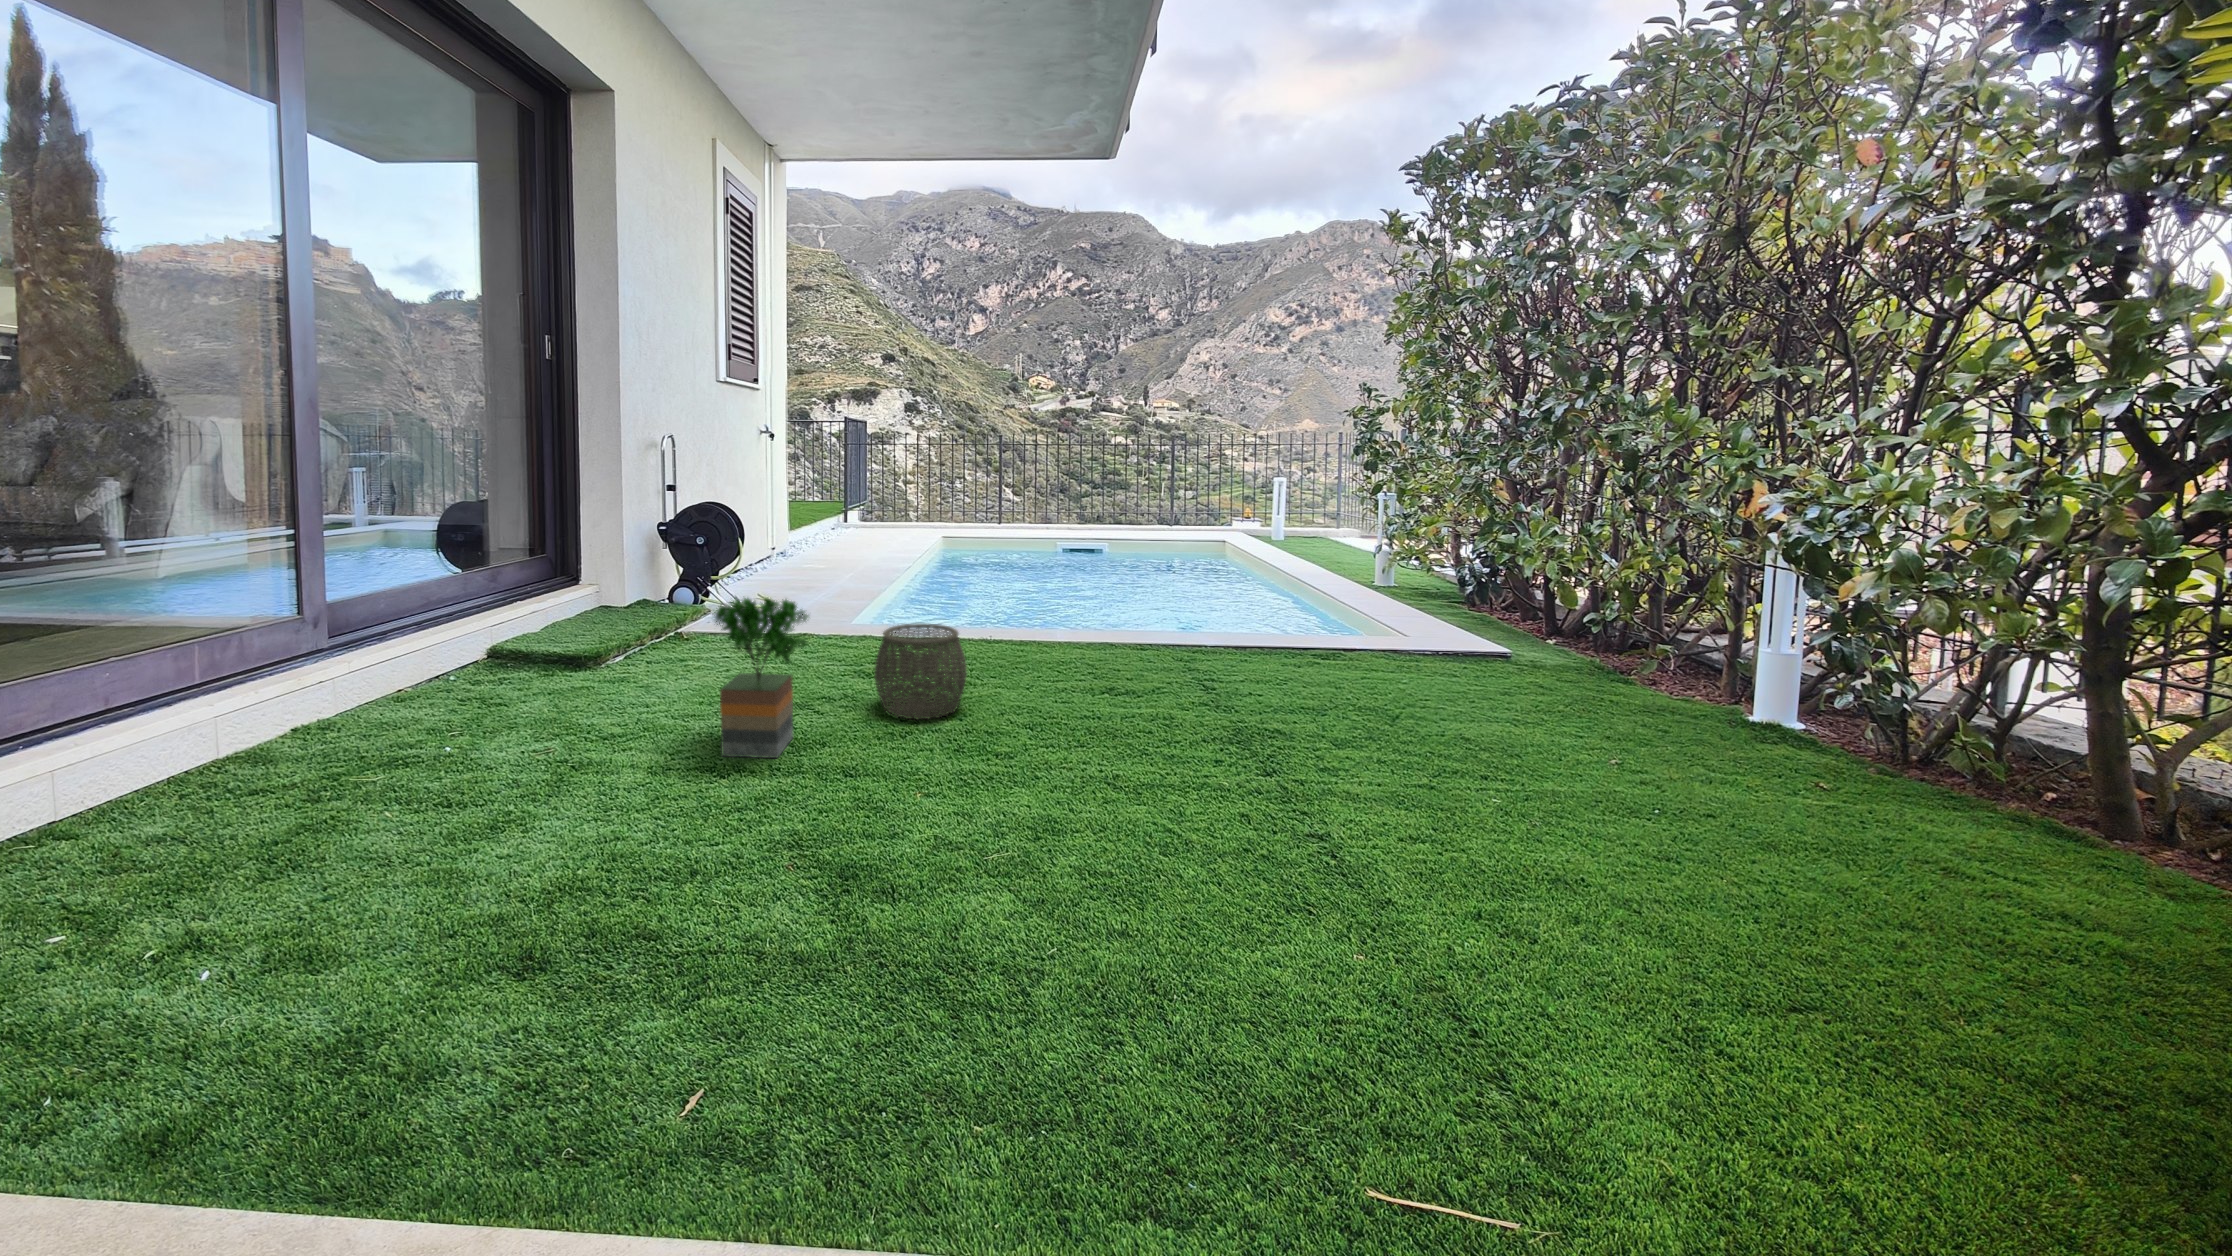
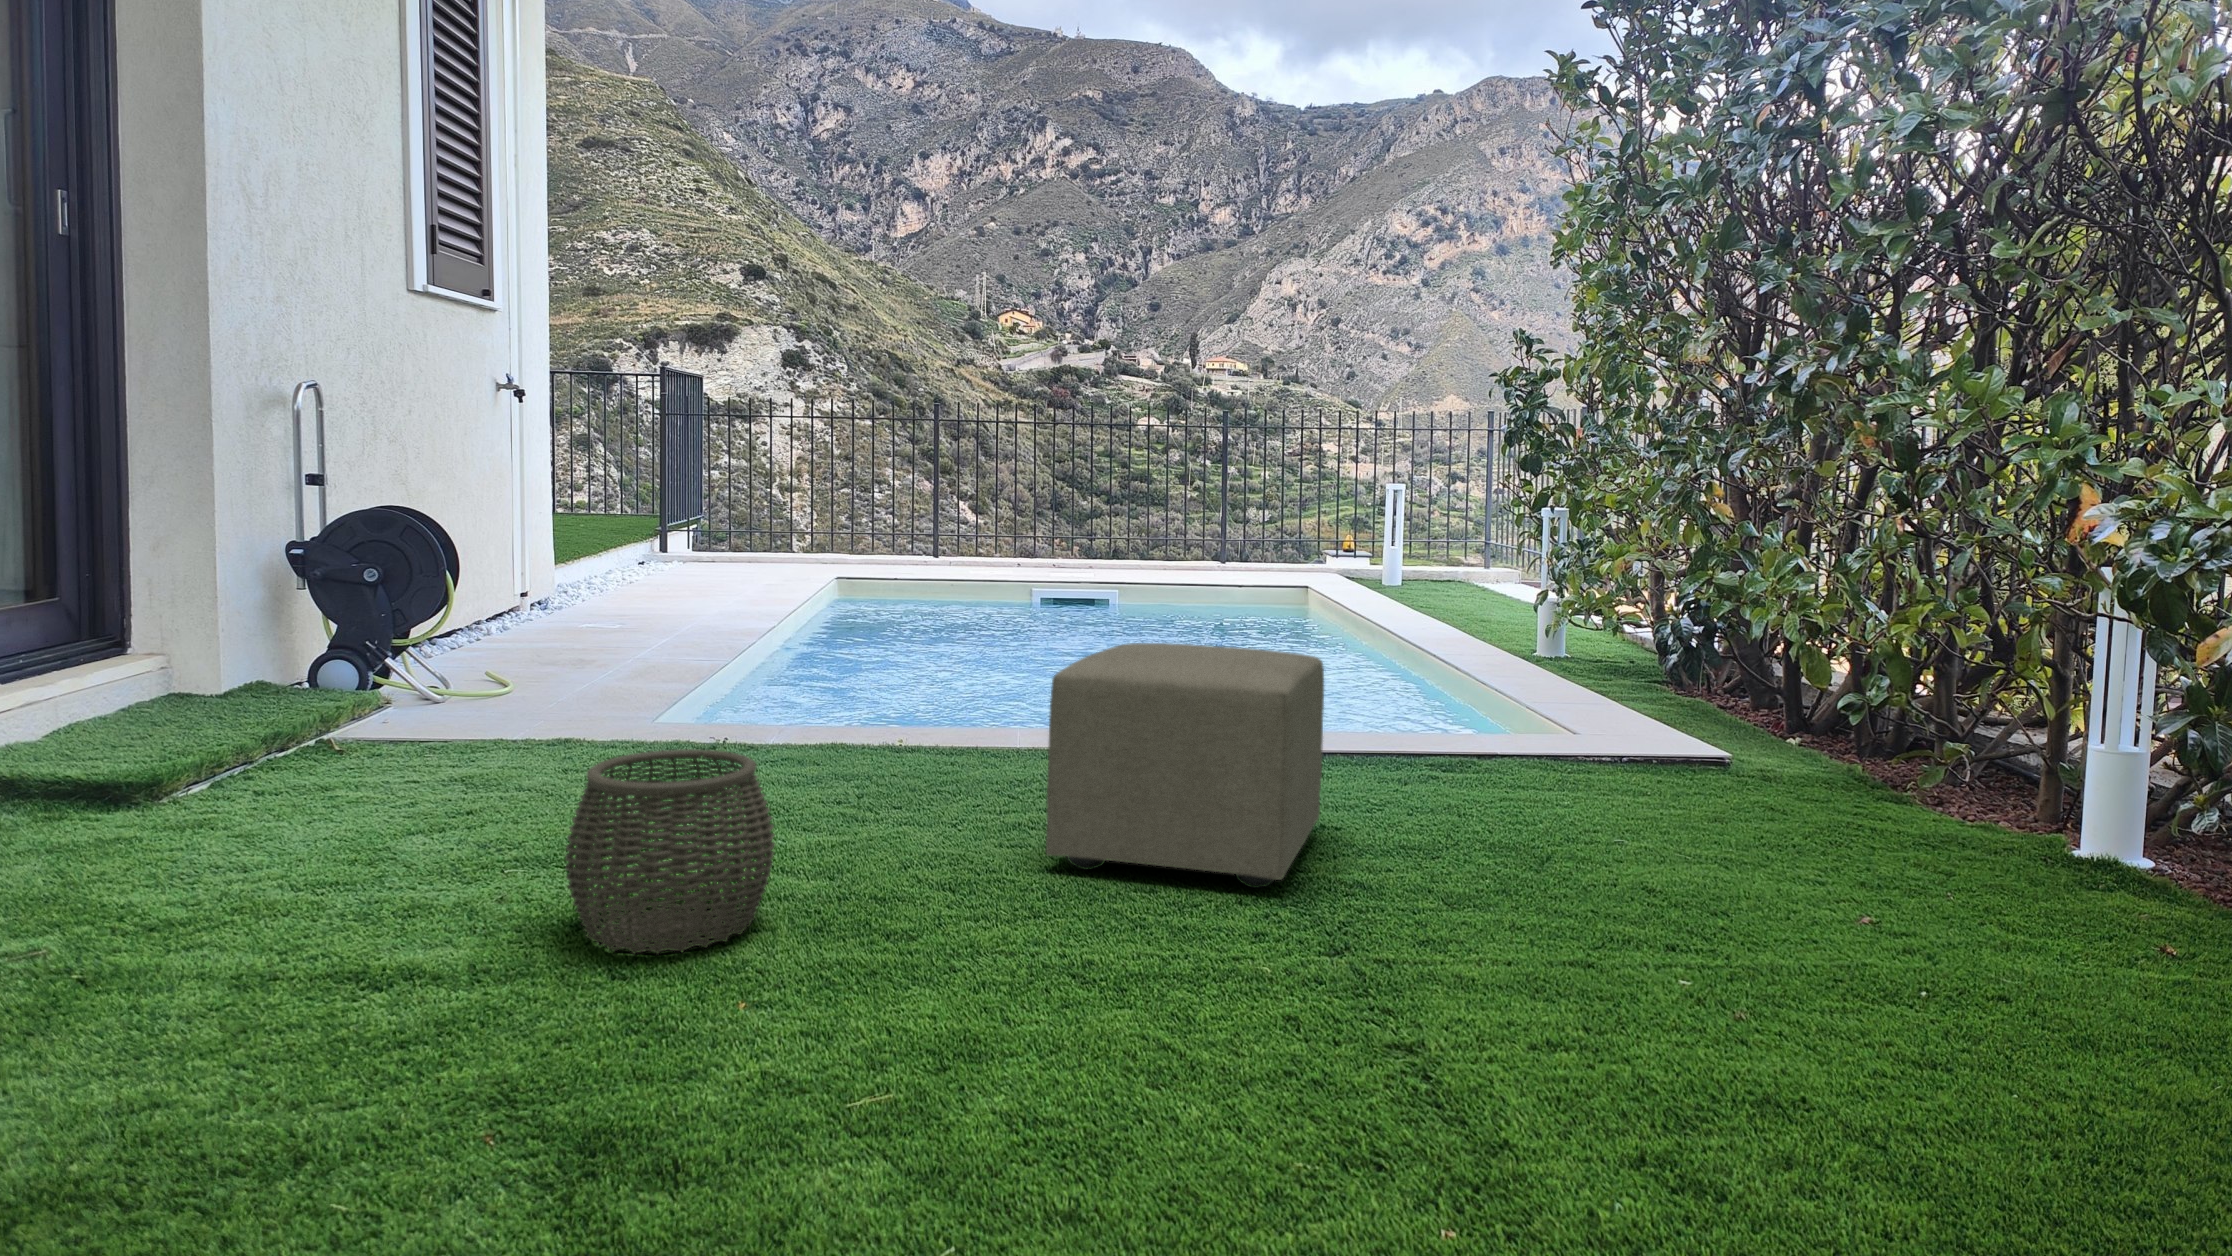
ottoman: none [1096,573,1246,705] -> present [1046,643,1324,888]
potted tree: present [714,597,809,758] -> none [126,694,399,1073]

